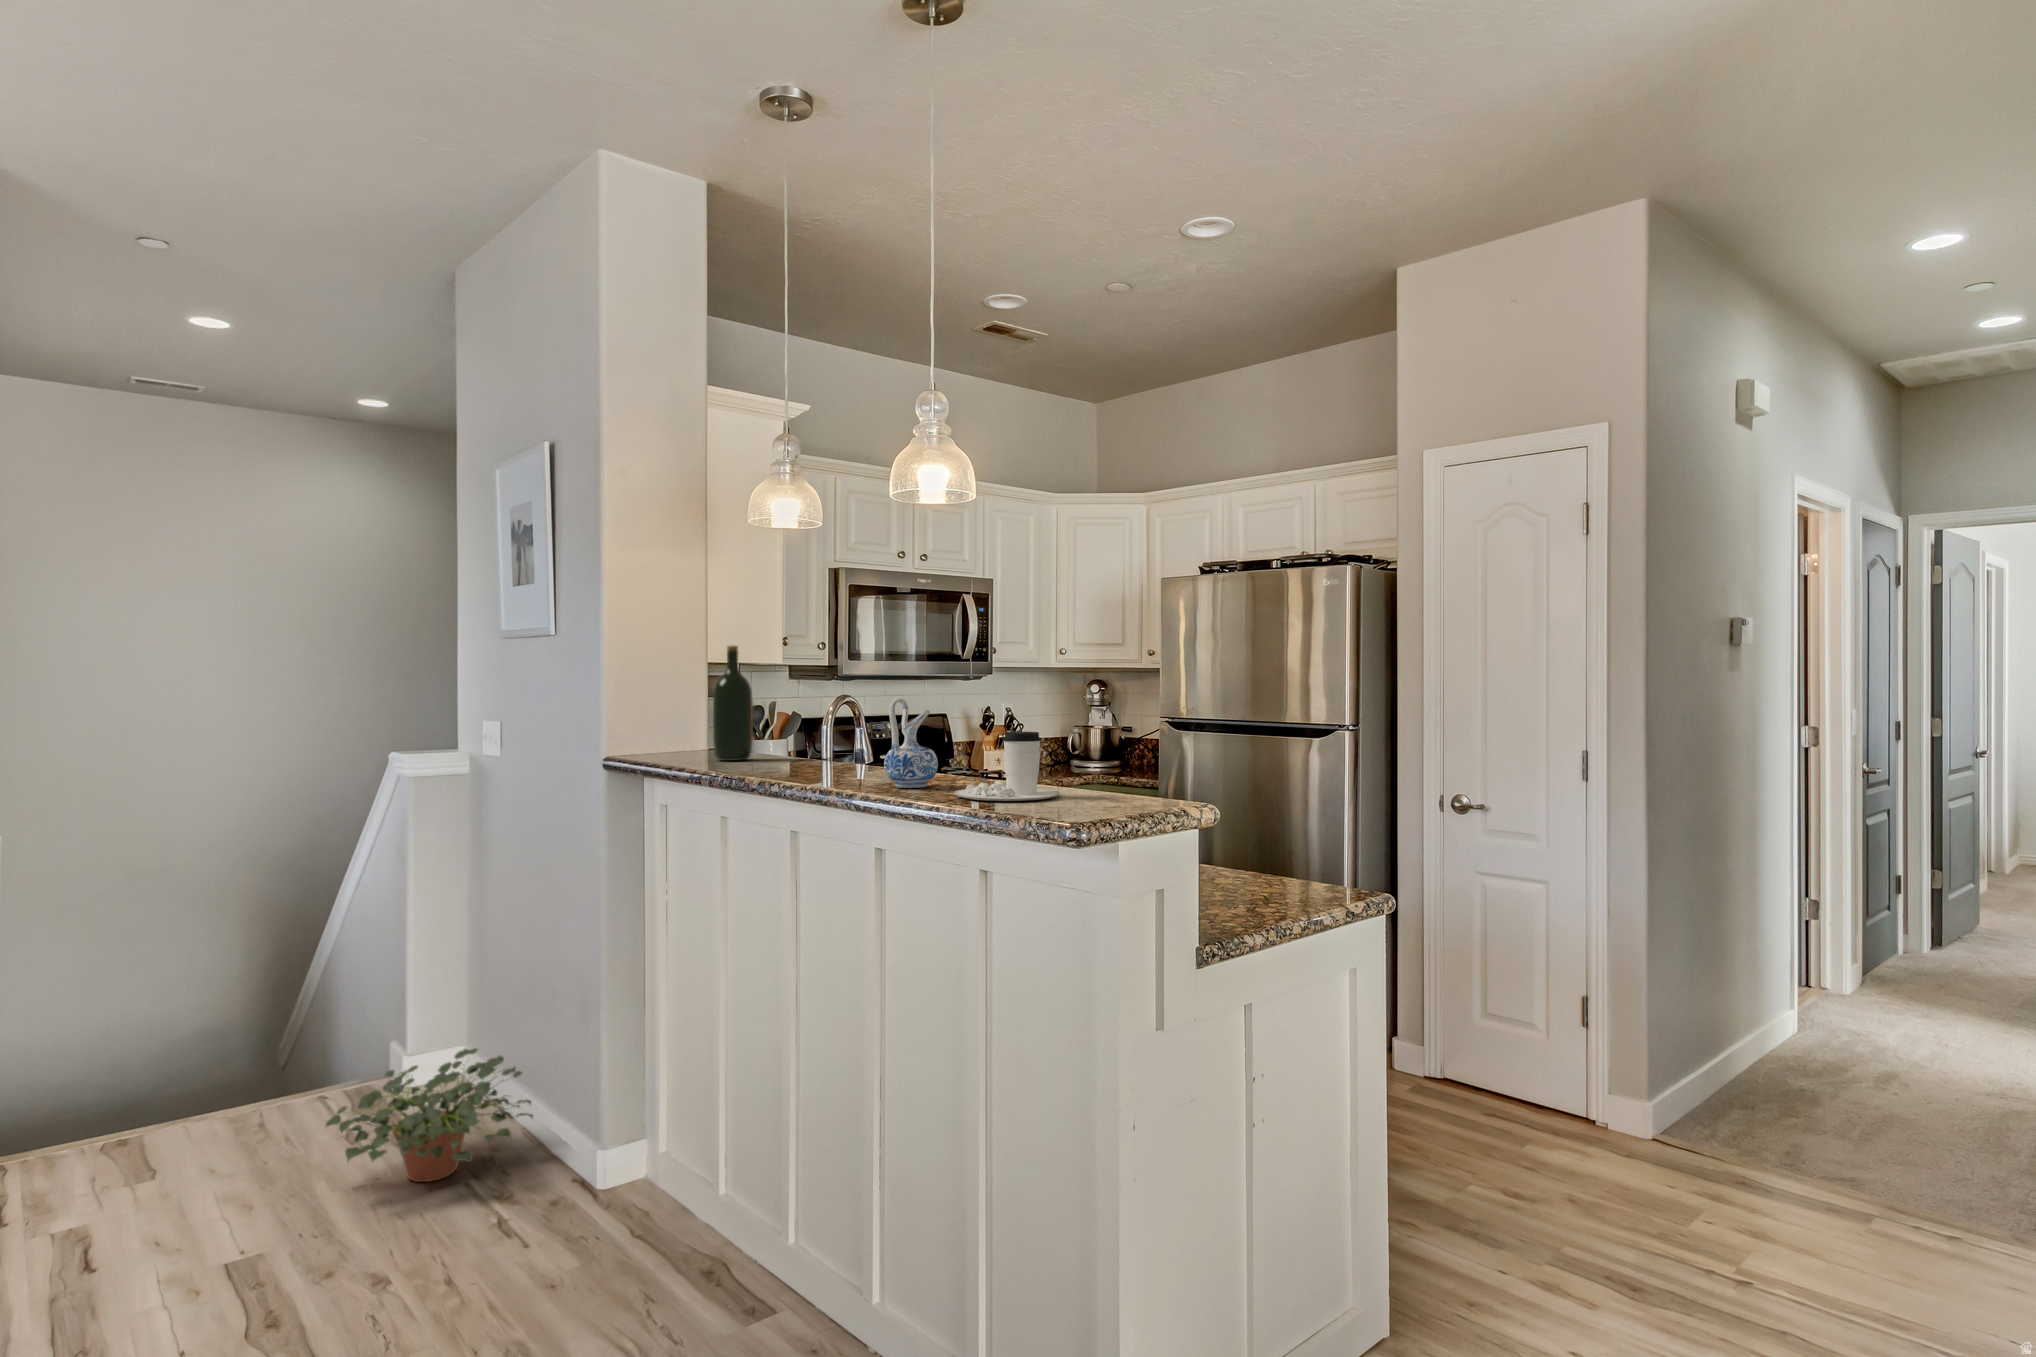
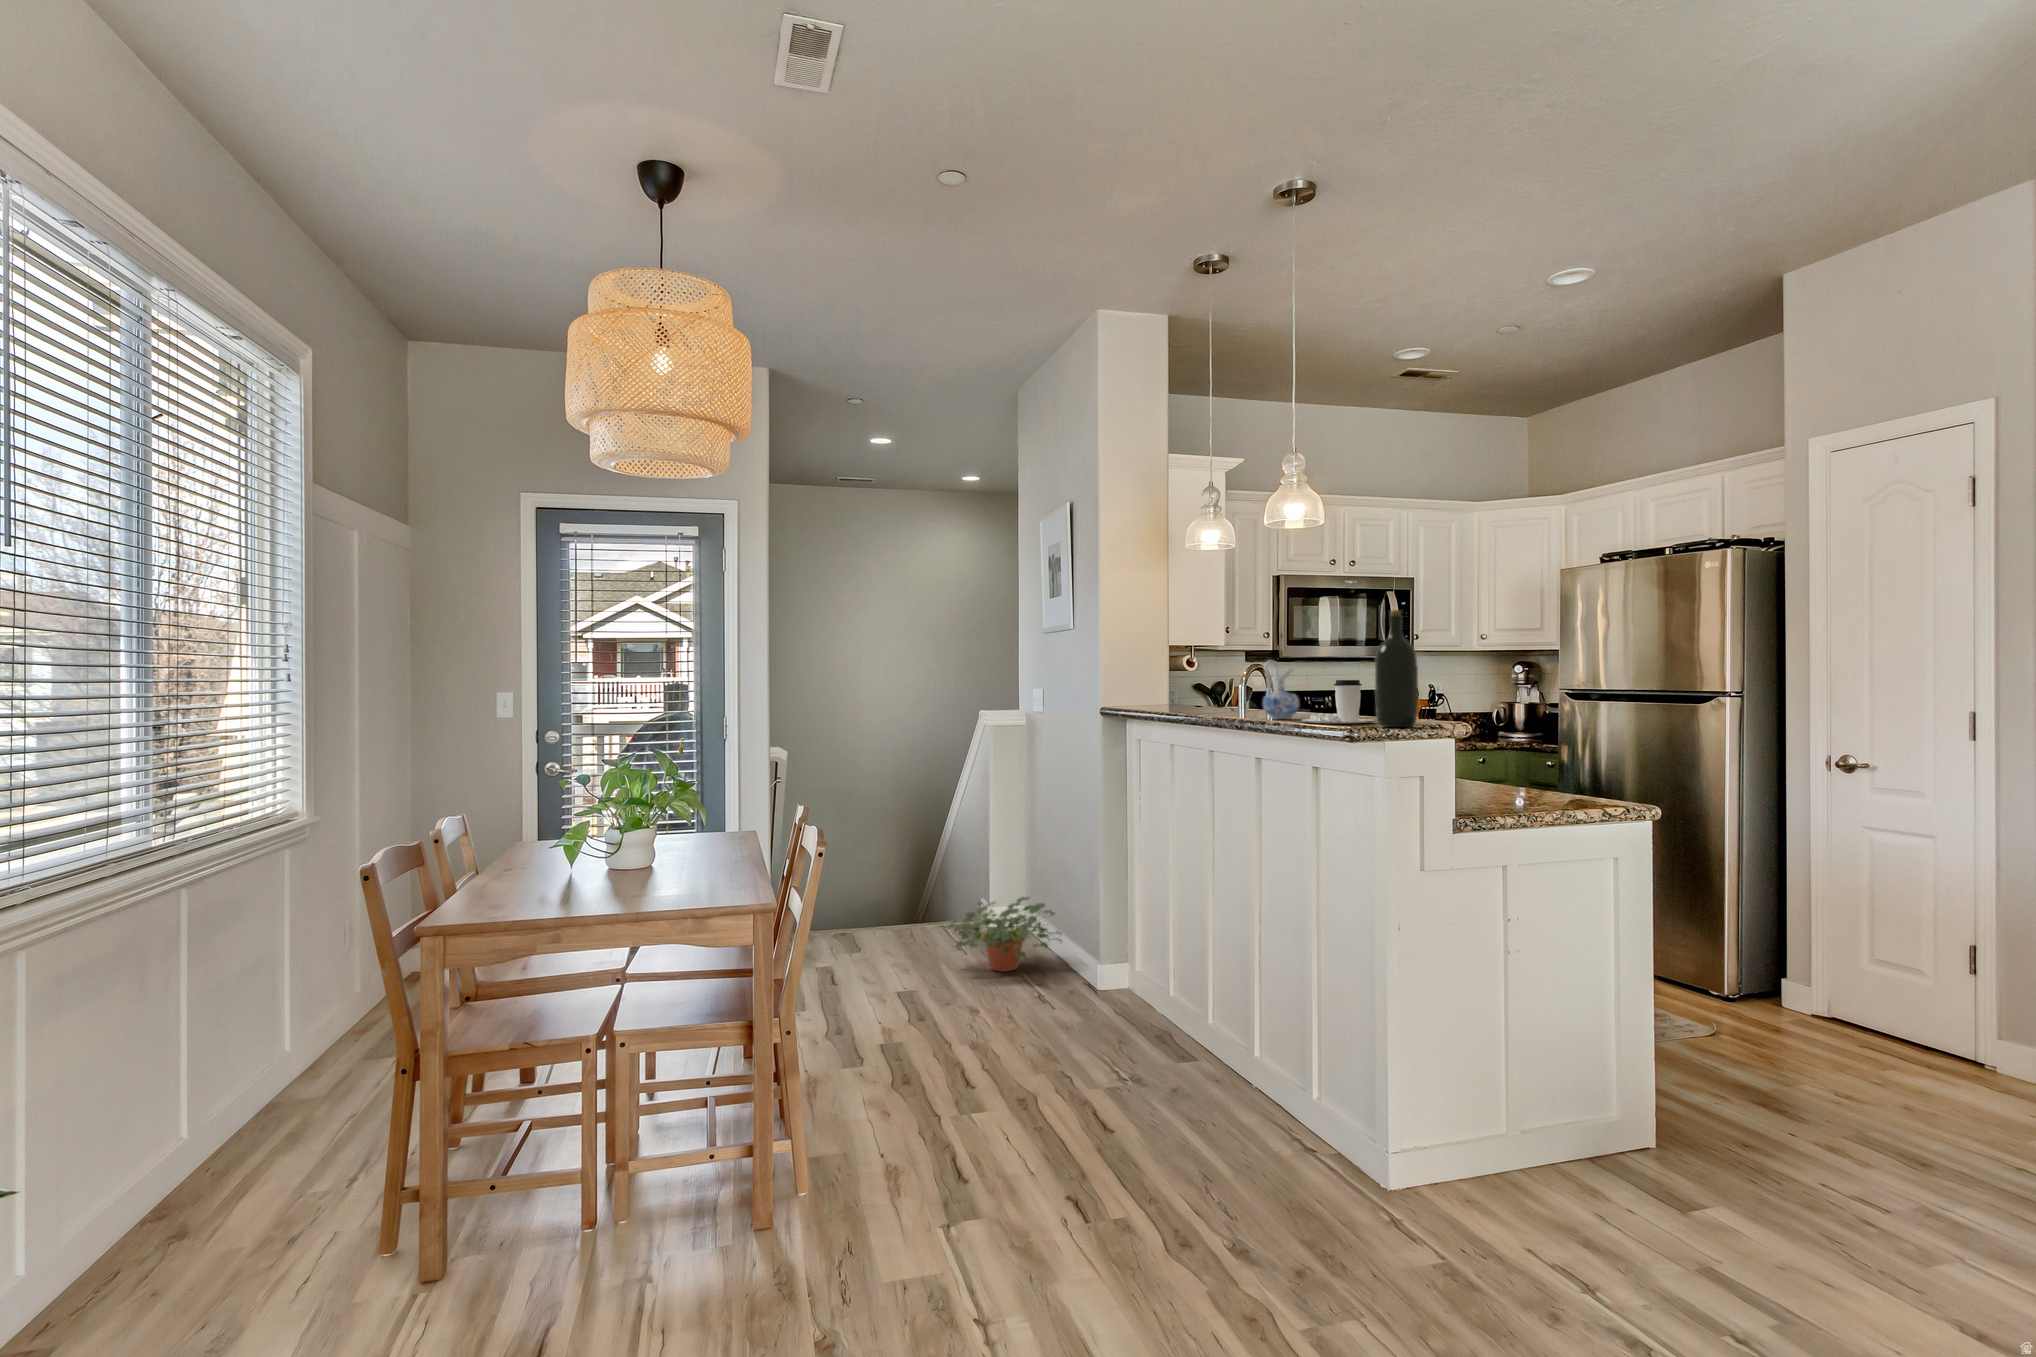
wine bottle: present [713,646,753,761] -> present [1375,610,1418,727]

